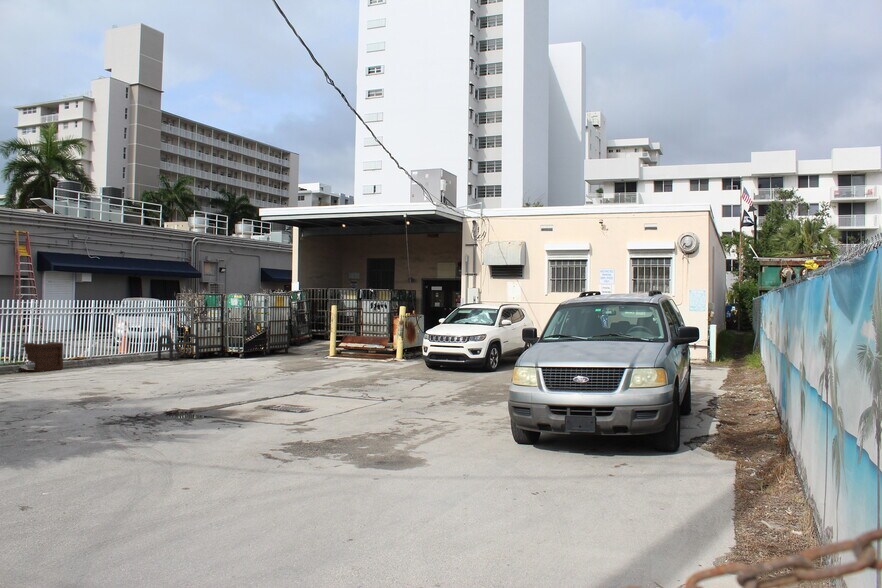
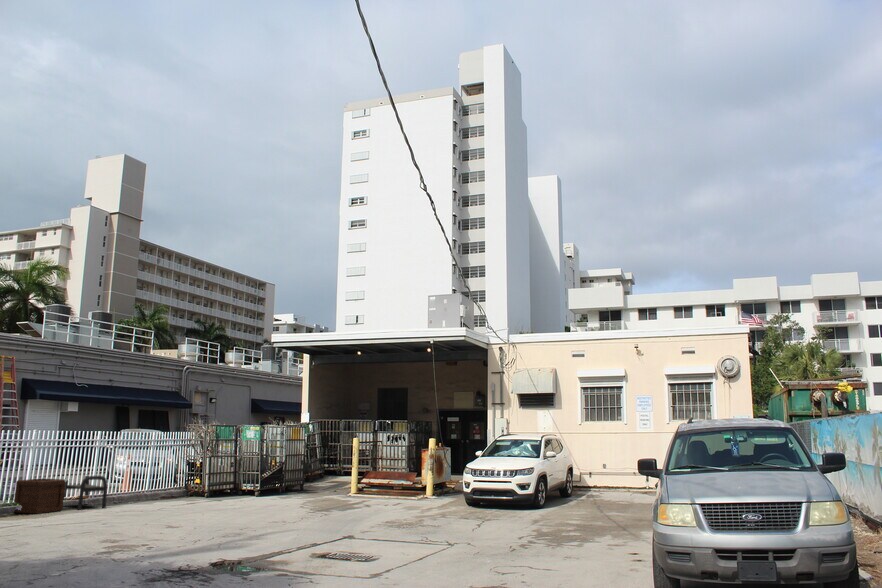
bench: present [158,334,199,361] -> present [64,476,107,510]

